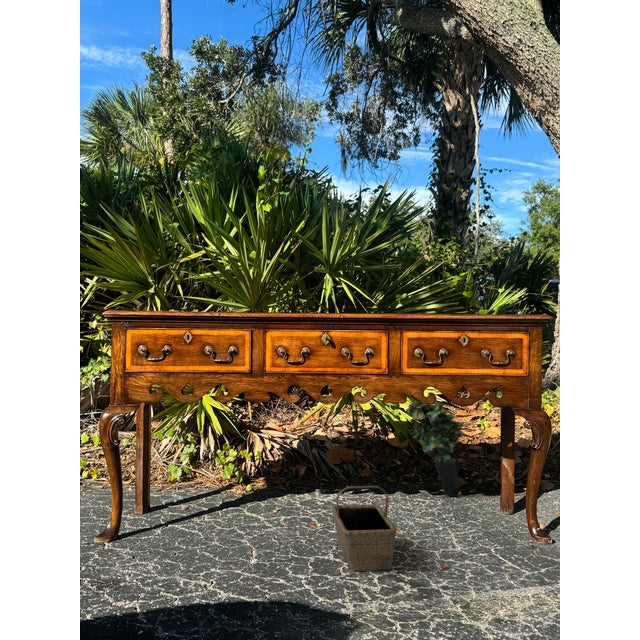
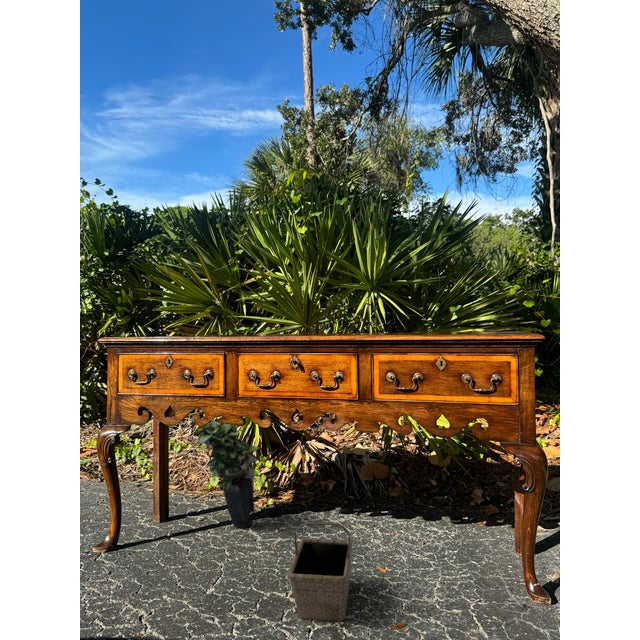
potted plant: present [407,396,469,497] -> present [192,418,260,528]

